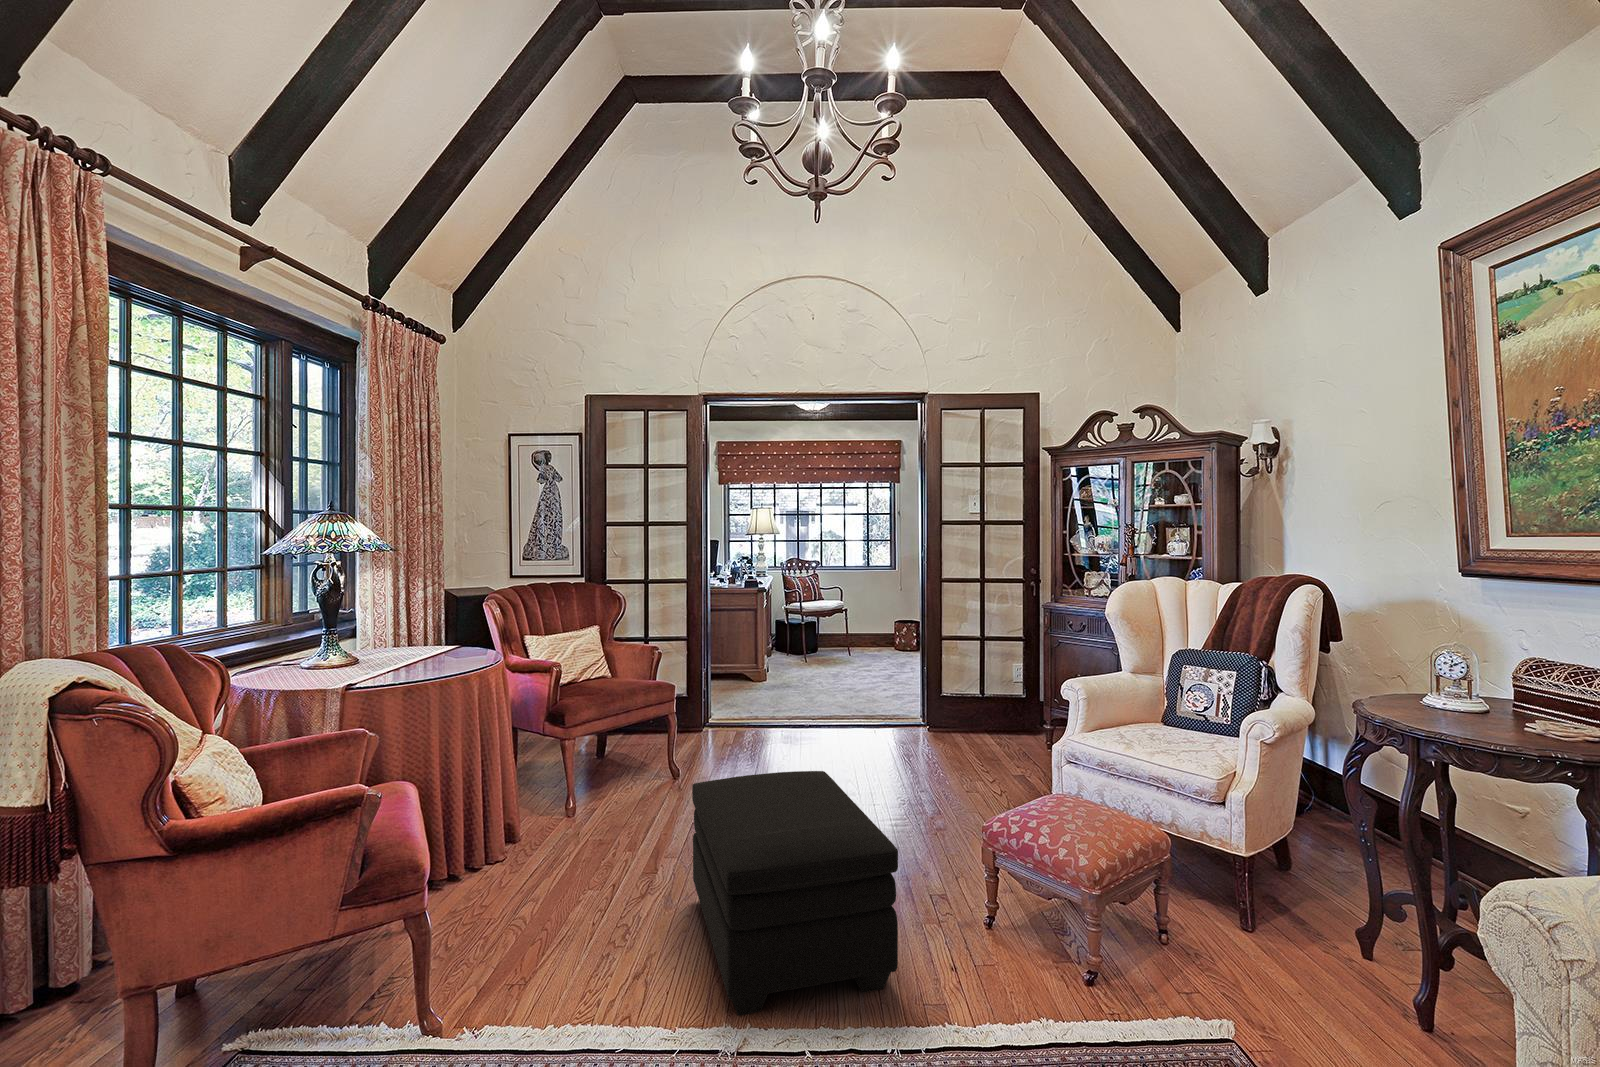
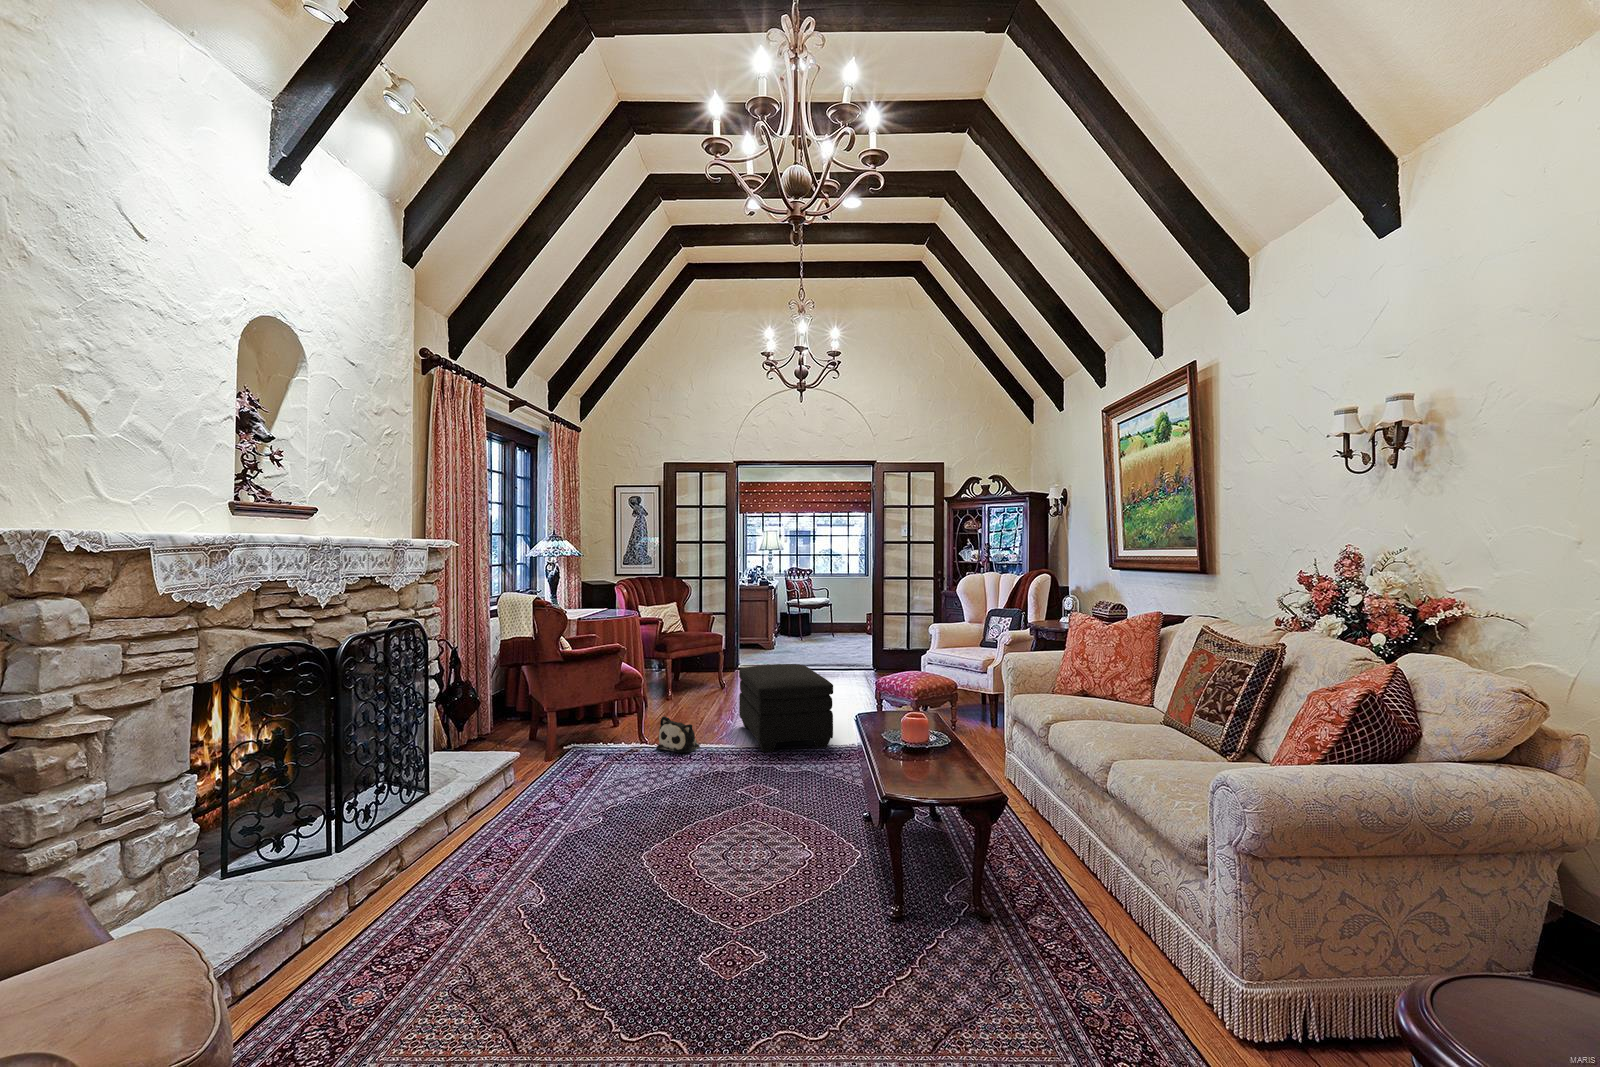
plush toy: none [491,922,594,1024] -> present [657,716,700,753]

